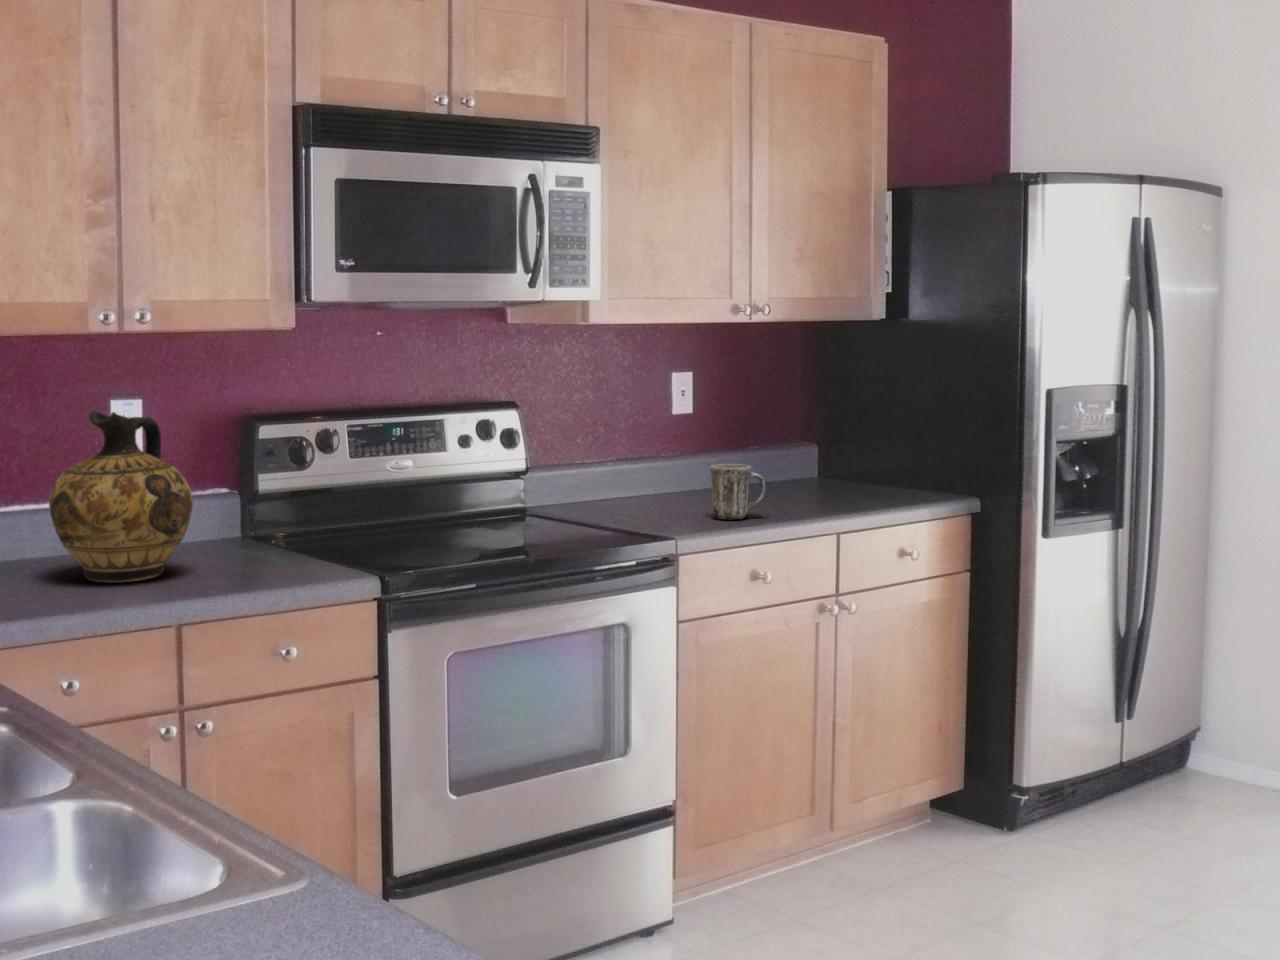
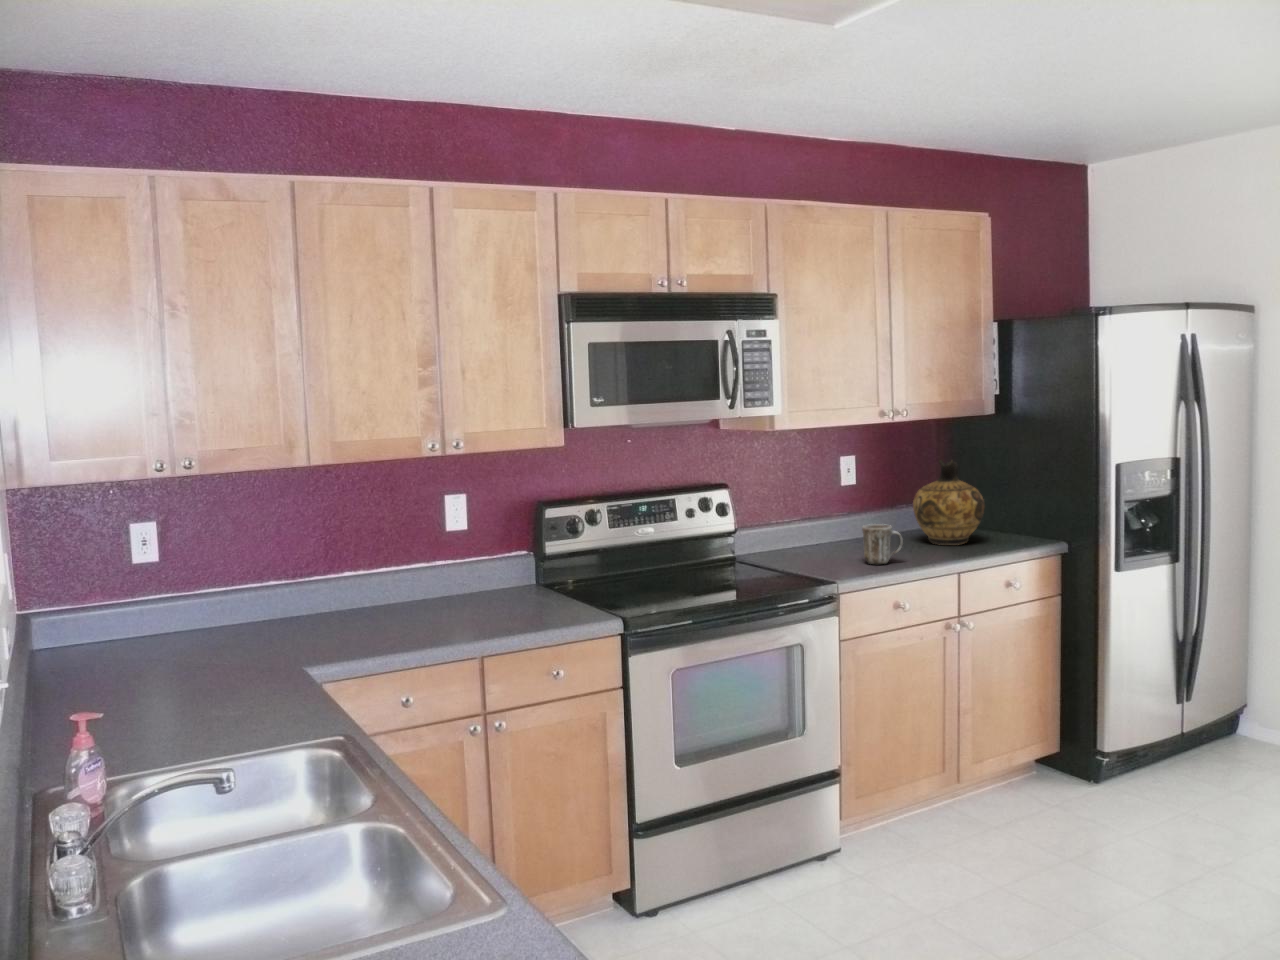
ceramic jug: present [49,411,193,582] -> present [913,460,985,545]

